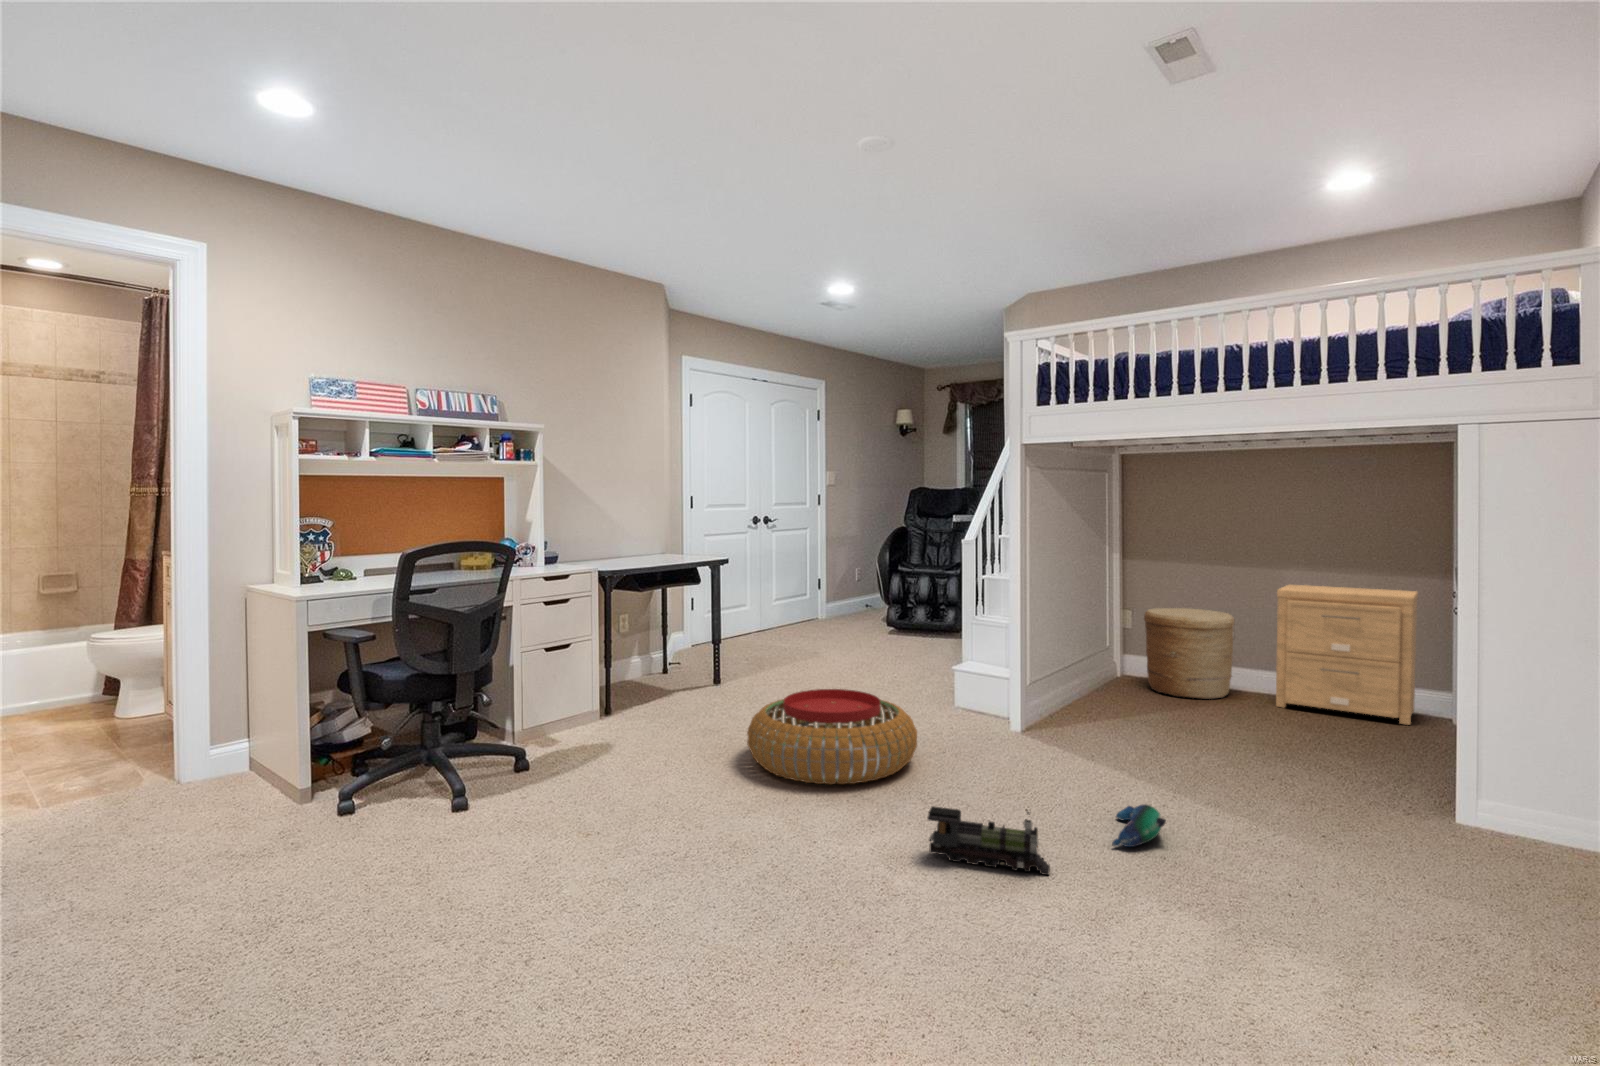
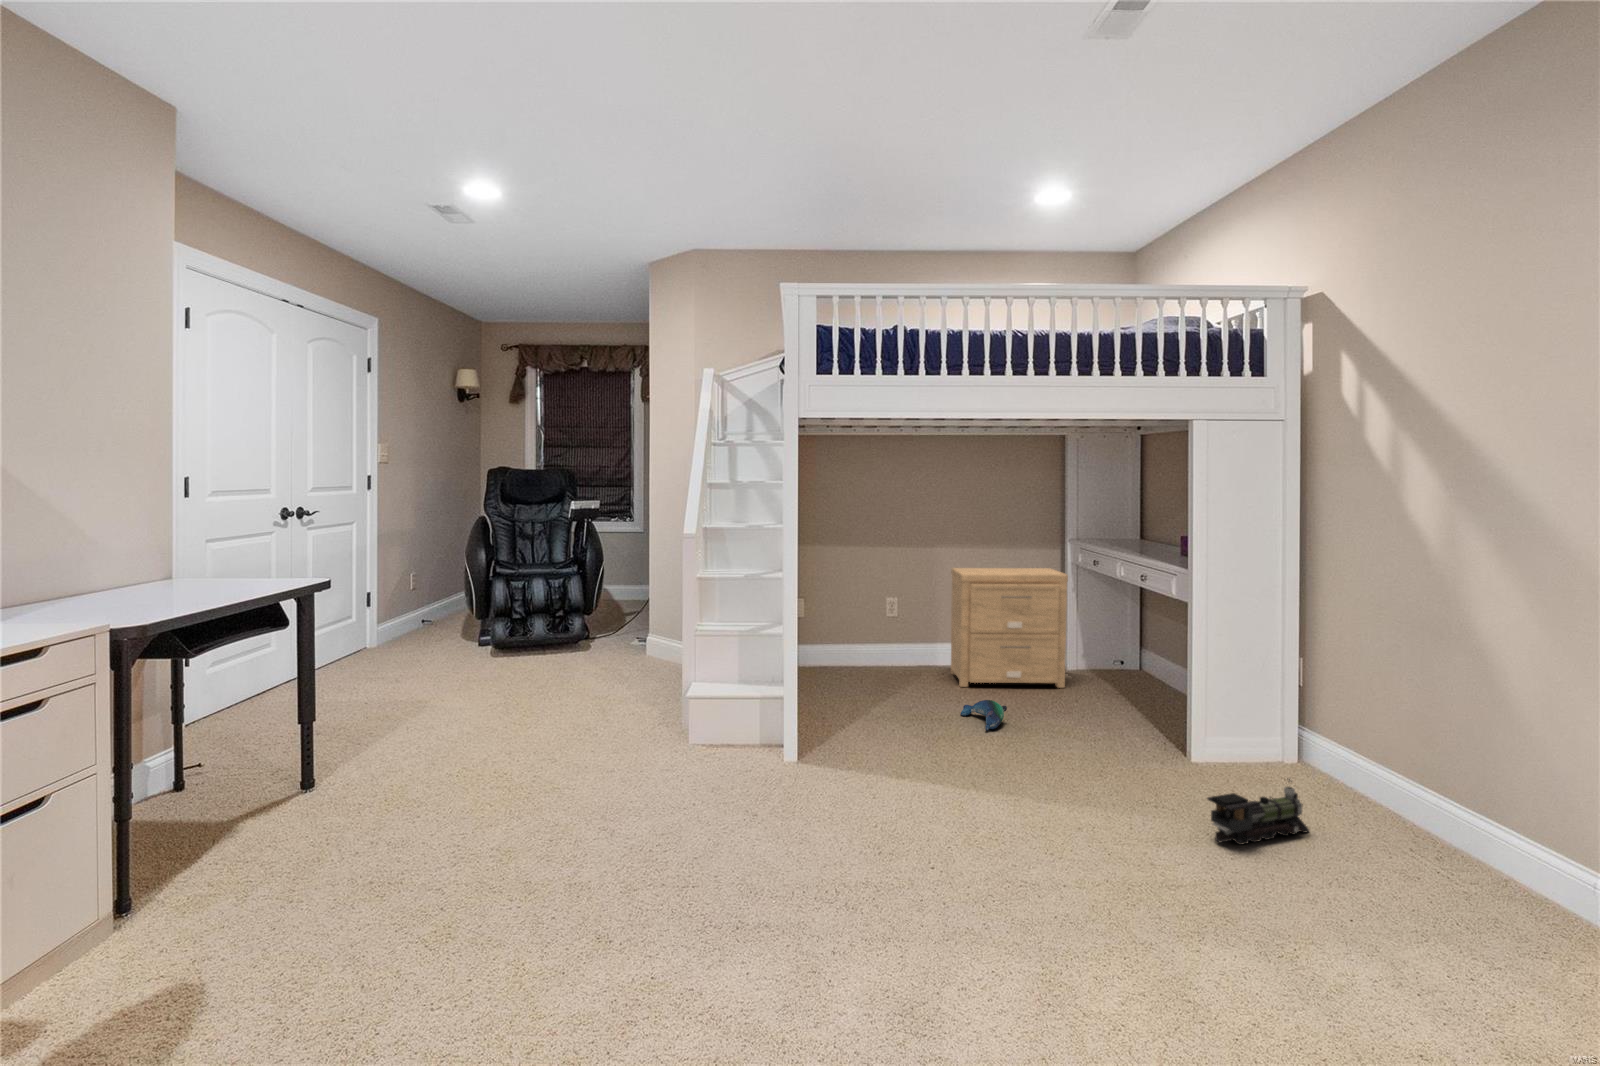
woven basket: present [1144,608,1234,699] -> none [835,598,919,691]
pouf: present [747,689,917,784] -> none [502,766,763,939]
plush toy: present [1112,804,1166,847] -> present [960,700,1007,730]
toy train: present [928,807,1050,875] -> present [1208,779,1309,845]

